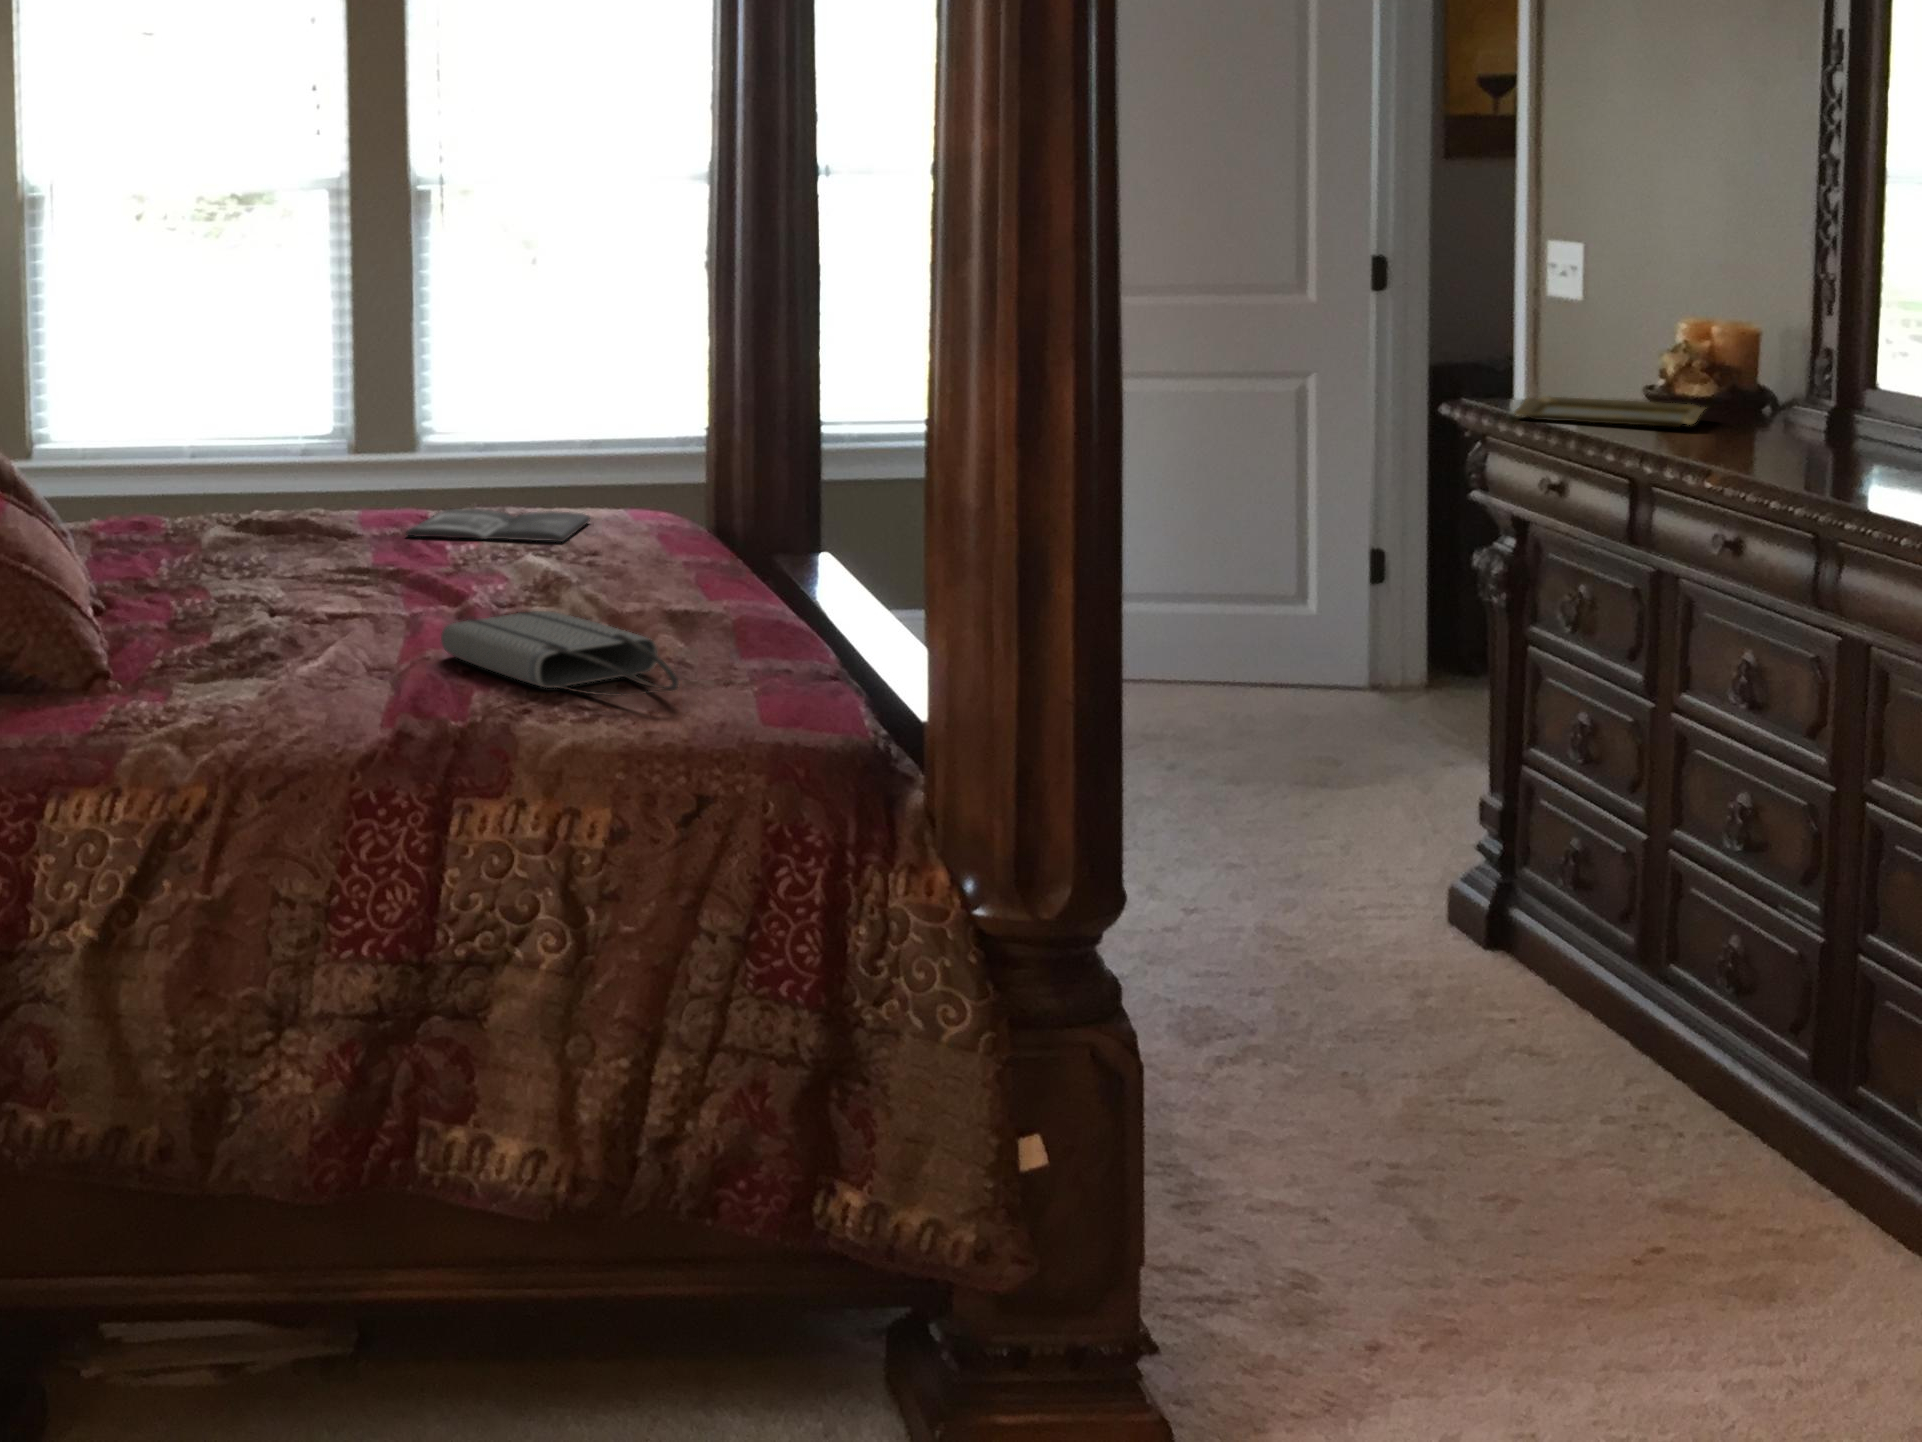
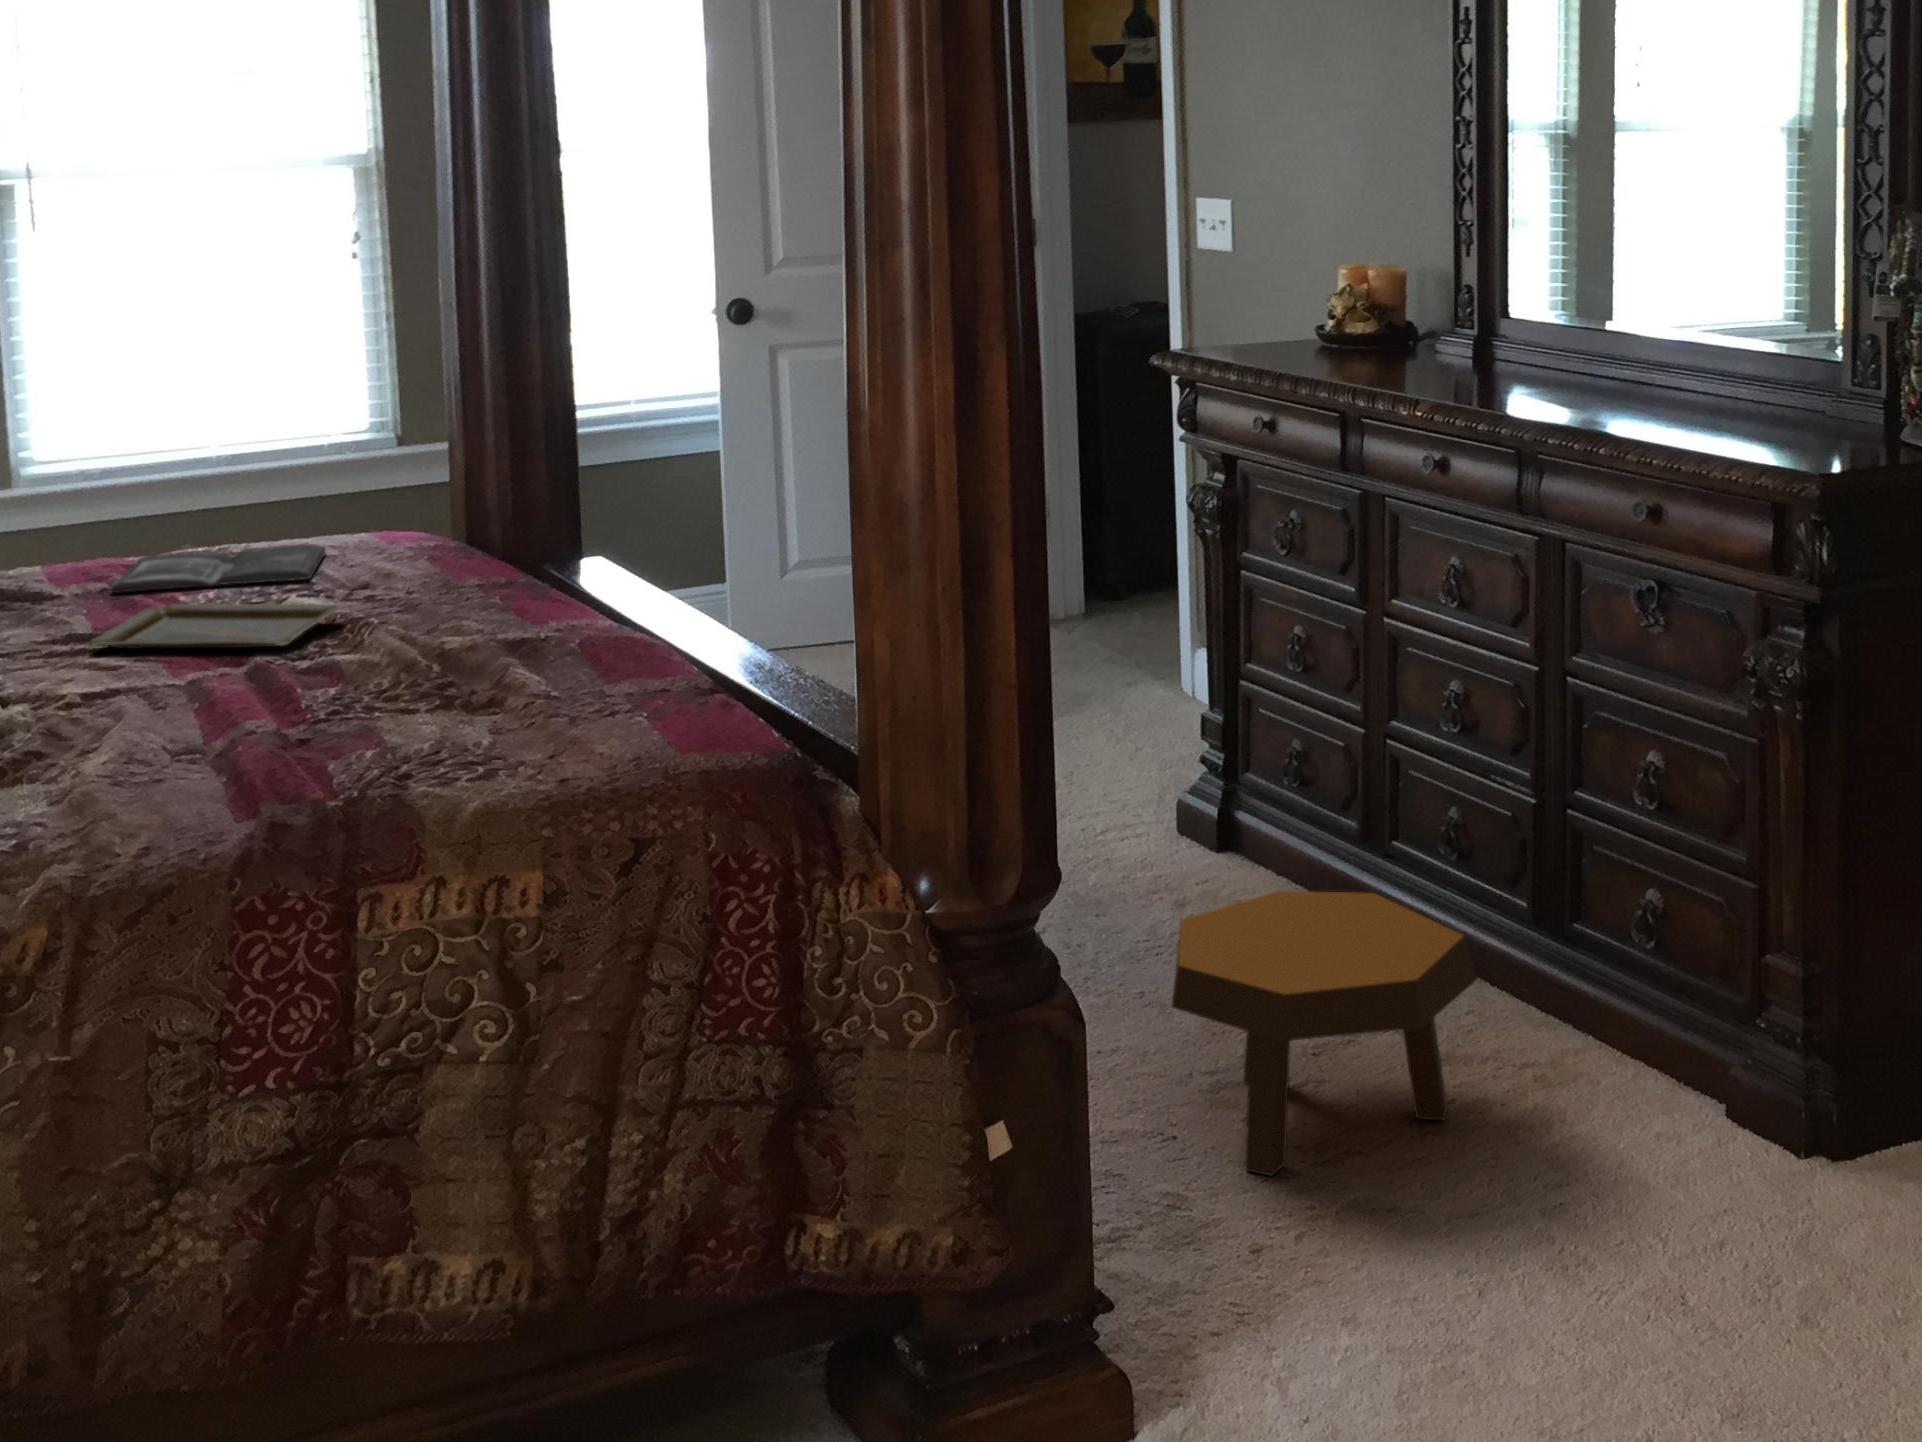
tray: present [1514,396,1705,427] -> present [91,604,341,648]
tote bag: present [441,611,678,696] -> none [255,662,568,748]
footstool: none [1329,981,1704,1280] -> present [1172,891,1477,1176]

